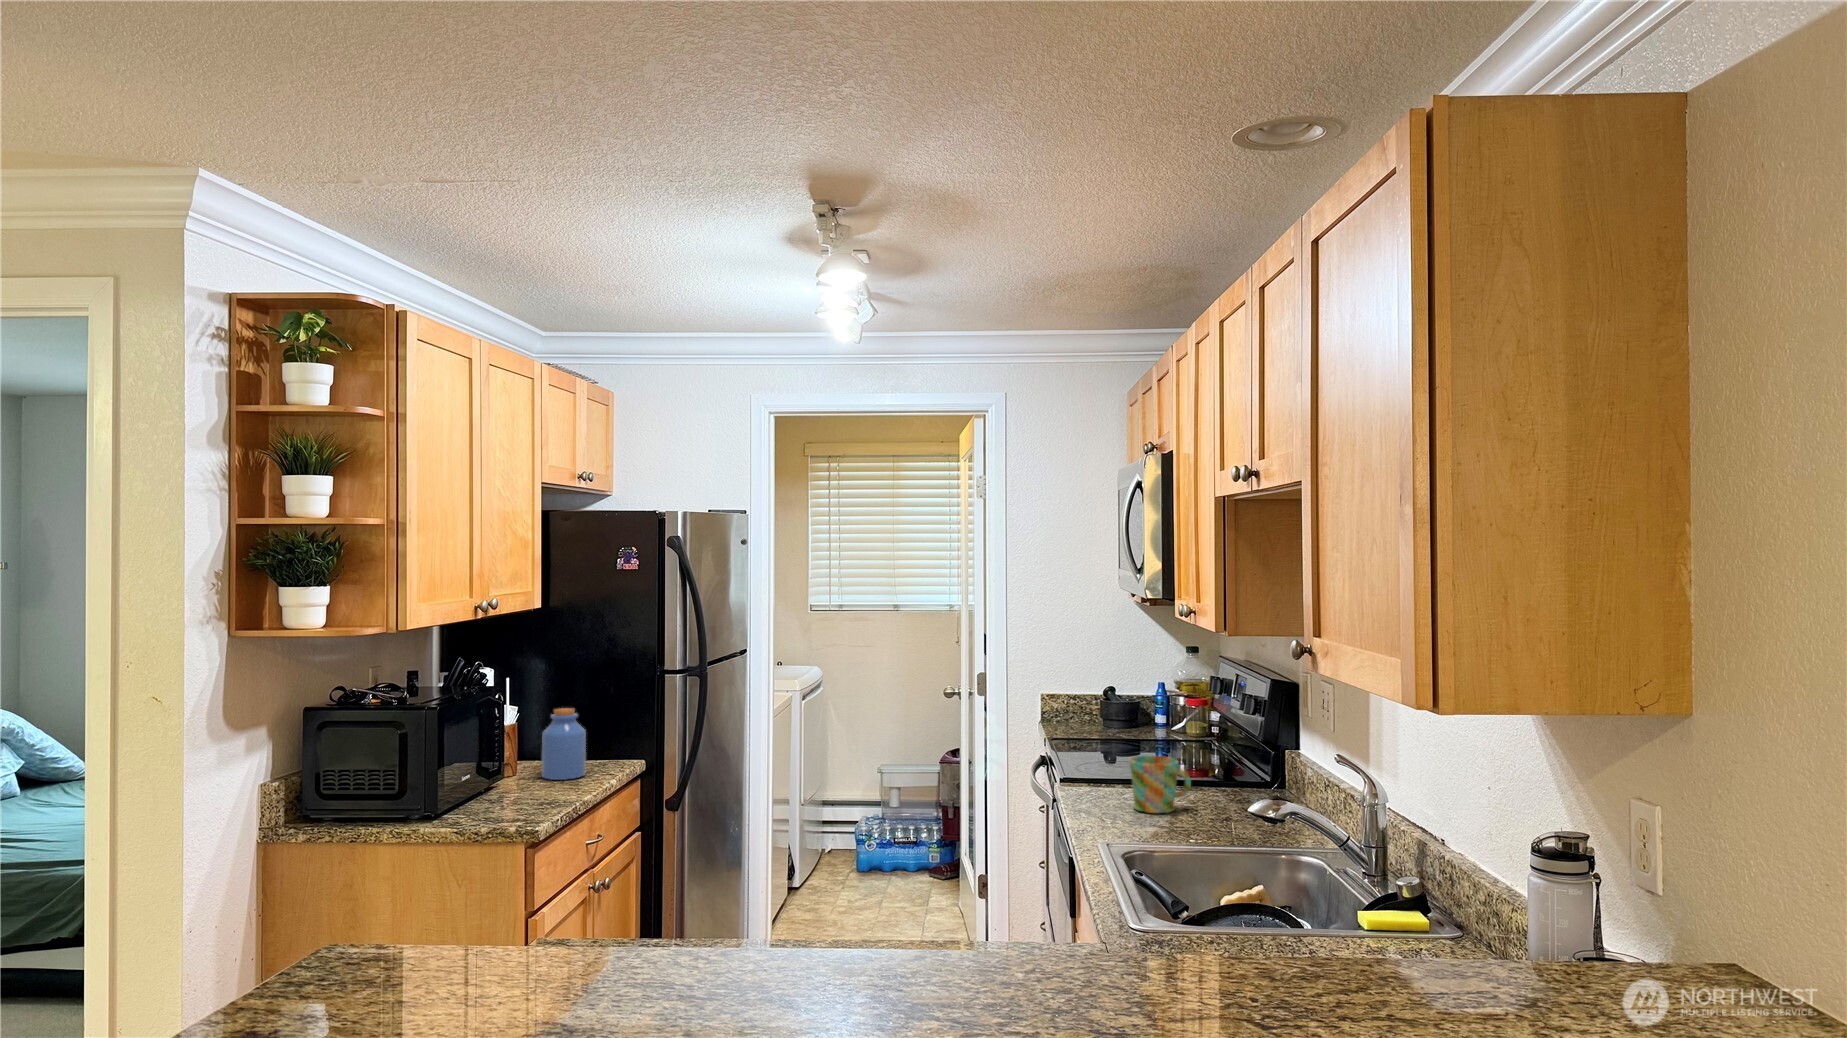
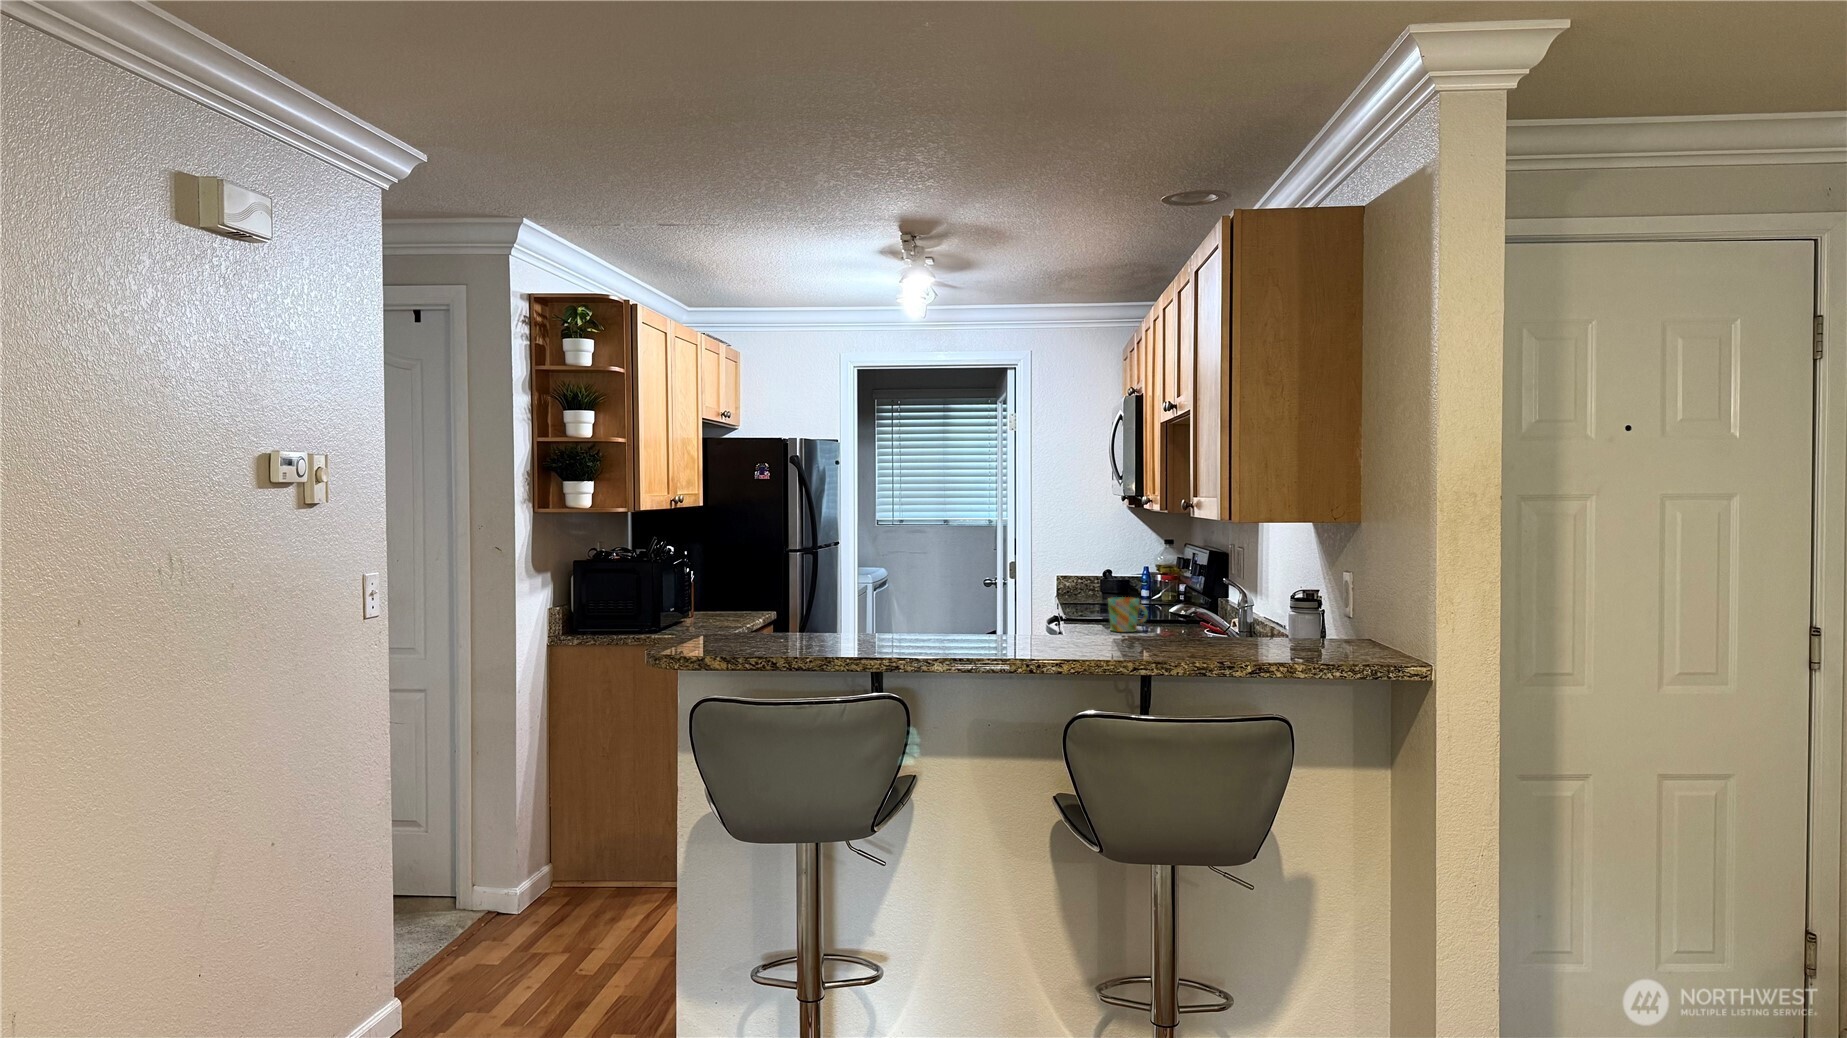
jar: present [542,708,586,780] -> none [709,575,738,622]

